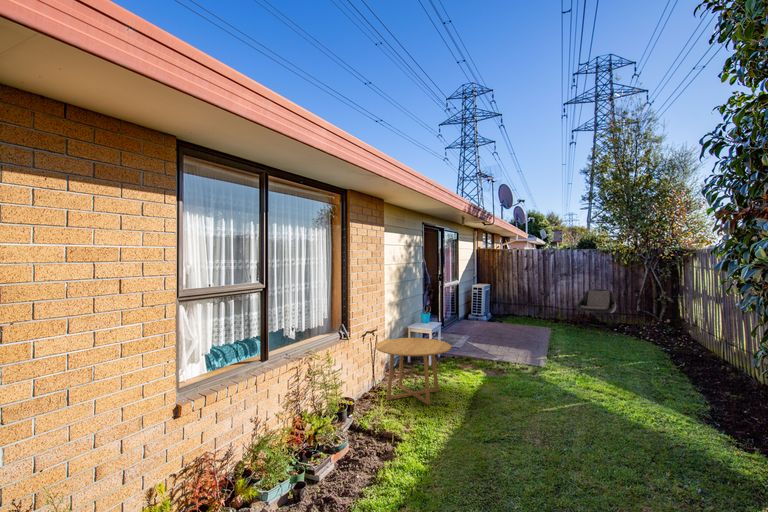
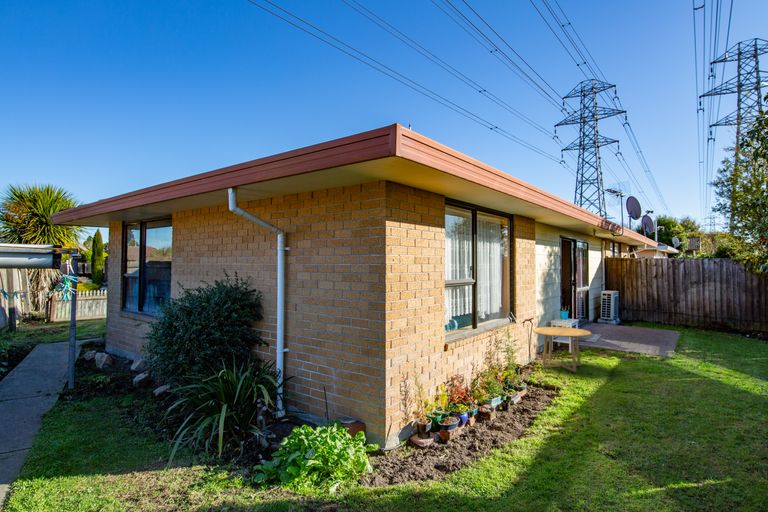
lounge chair: present [575,289,616,331] -> none [707,297,753,335]

